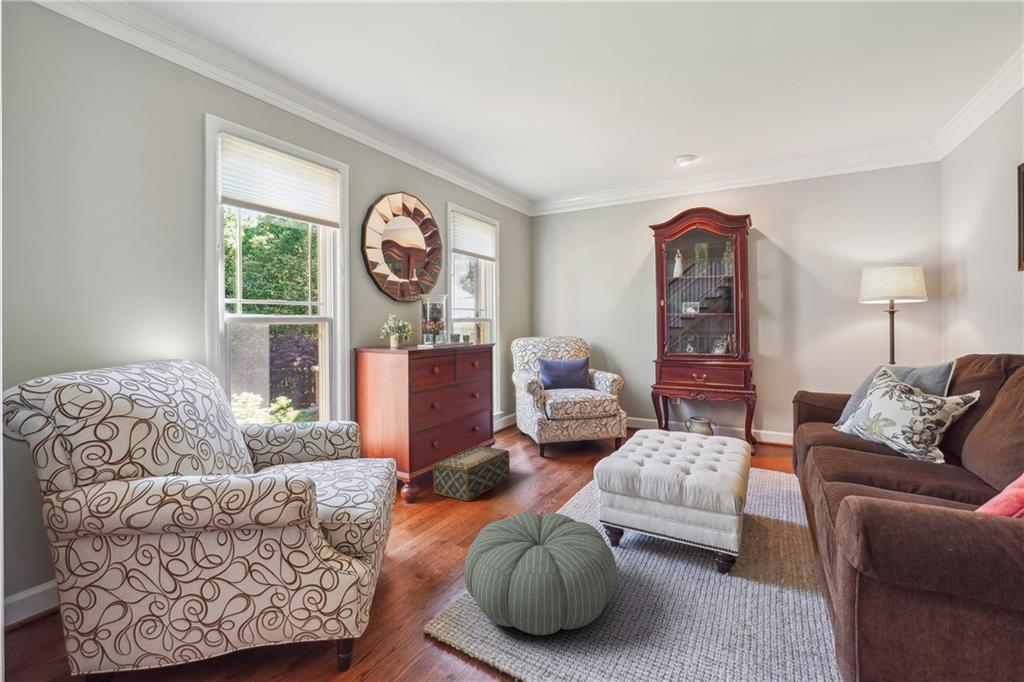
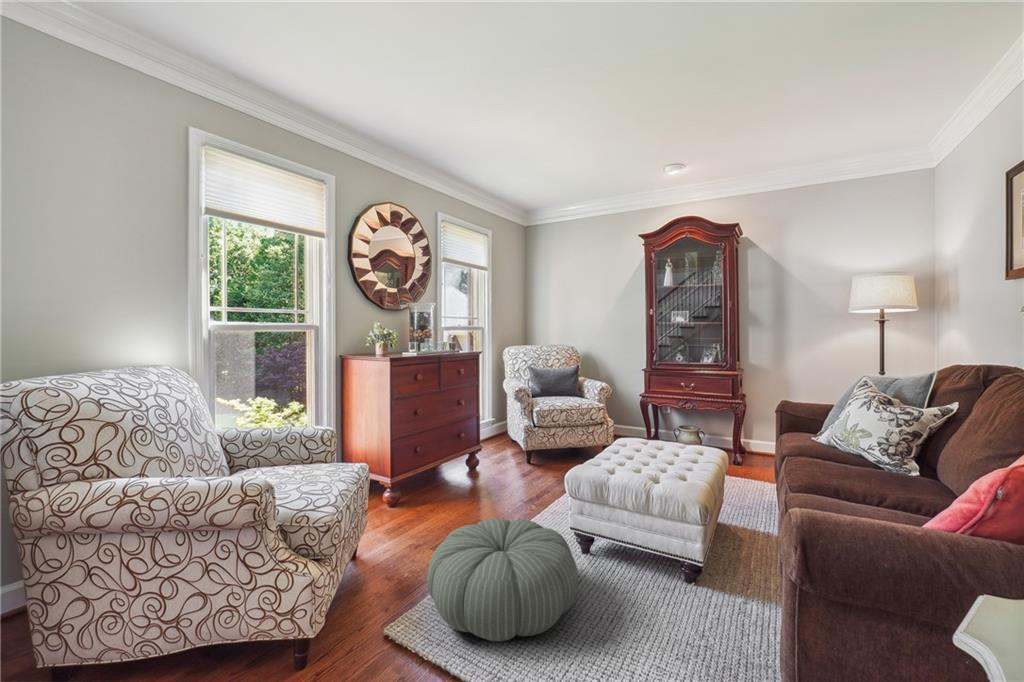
woven basket: present [433,446,510,501] -> none [417,451,495,506]

